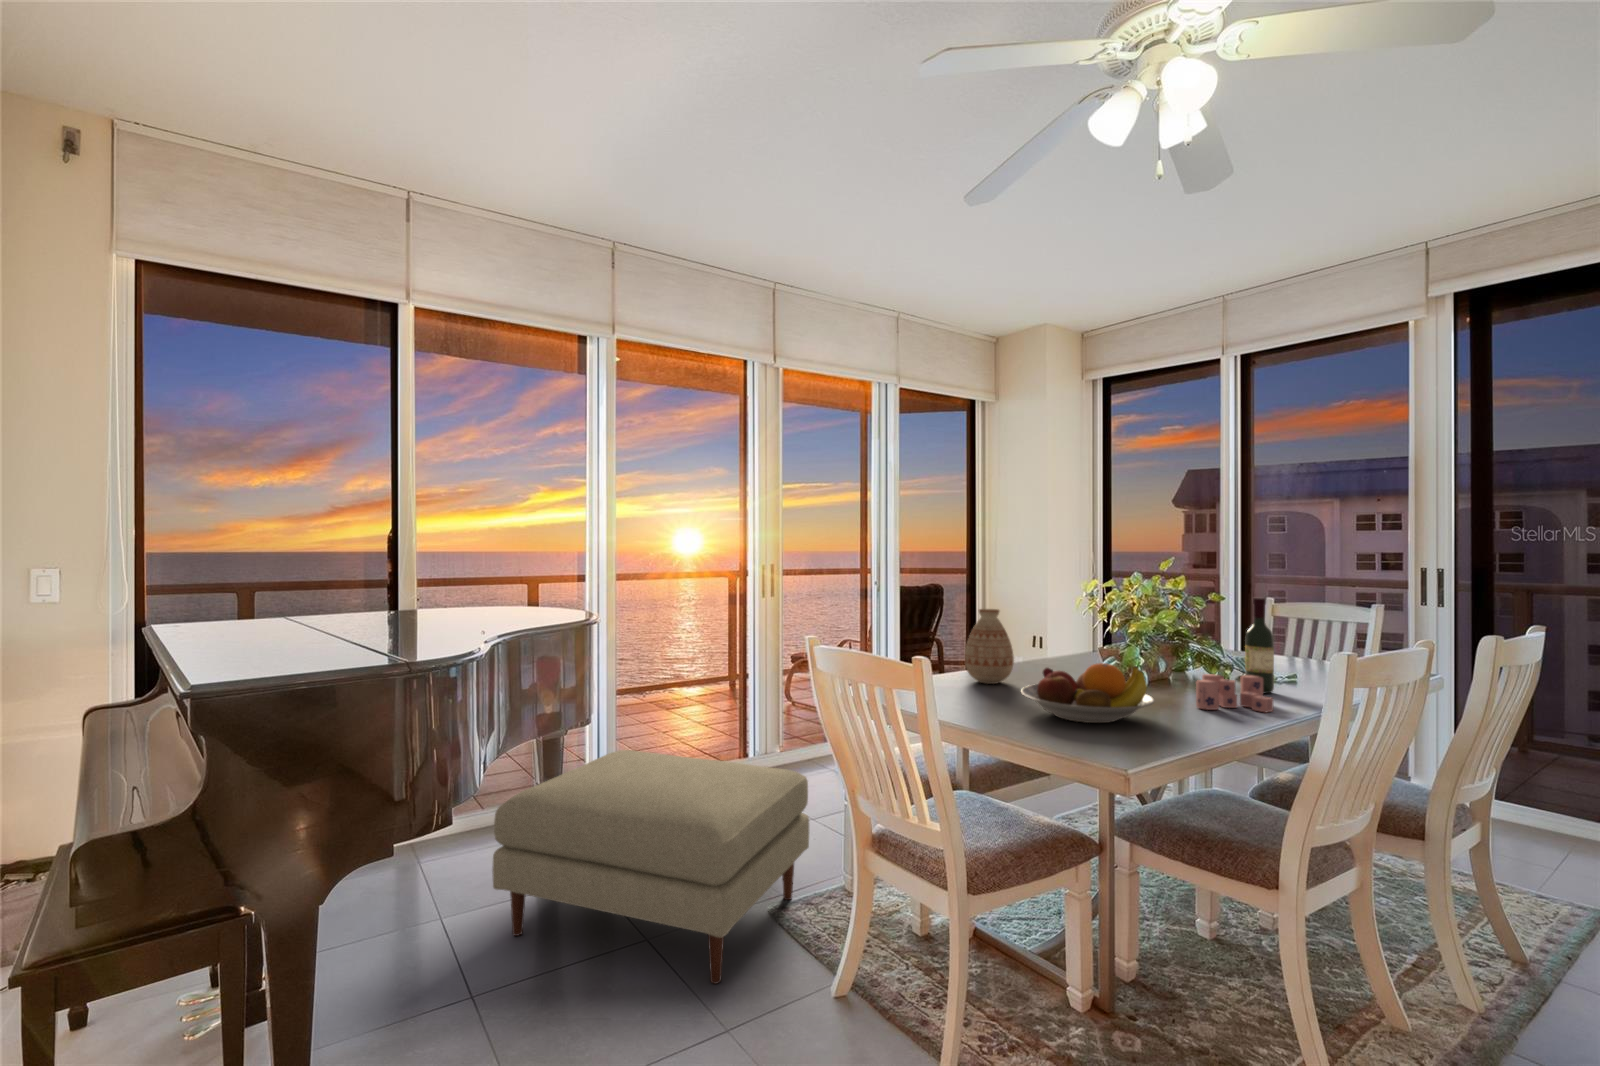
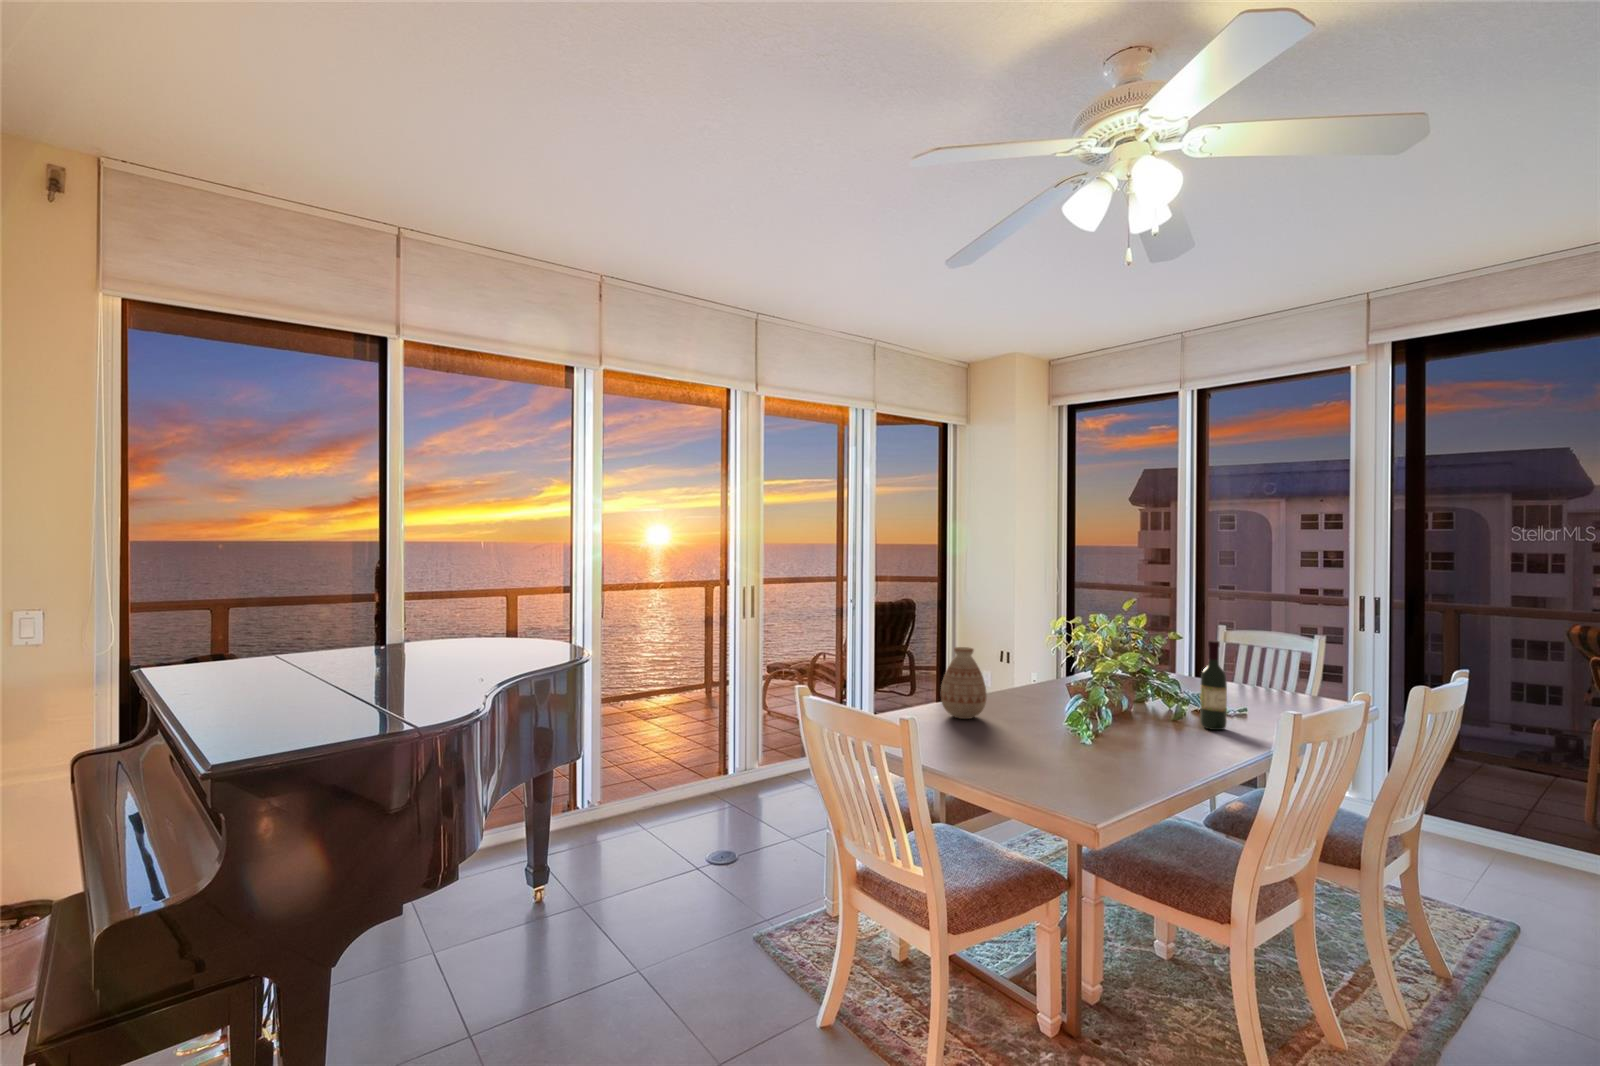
fruit bowl: present [1021,663,1155,723] -> none [995,711,1119,768]
candle: present [1196,674,1273,712] -> none [1156,714,1227,754]
ottoman: present [492,750,809,984] -> none [491,778,794,1015]

